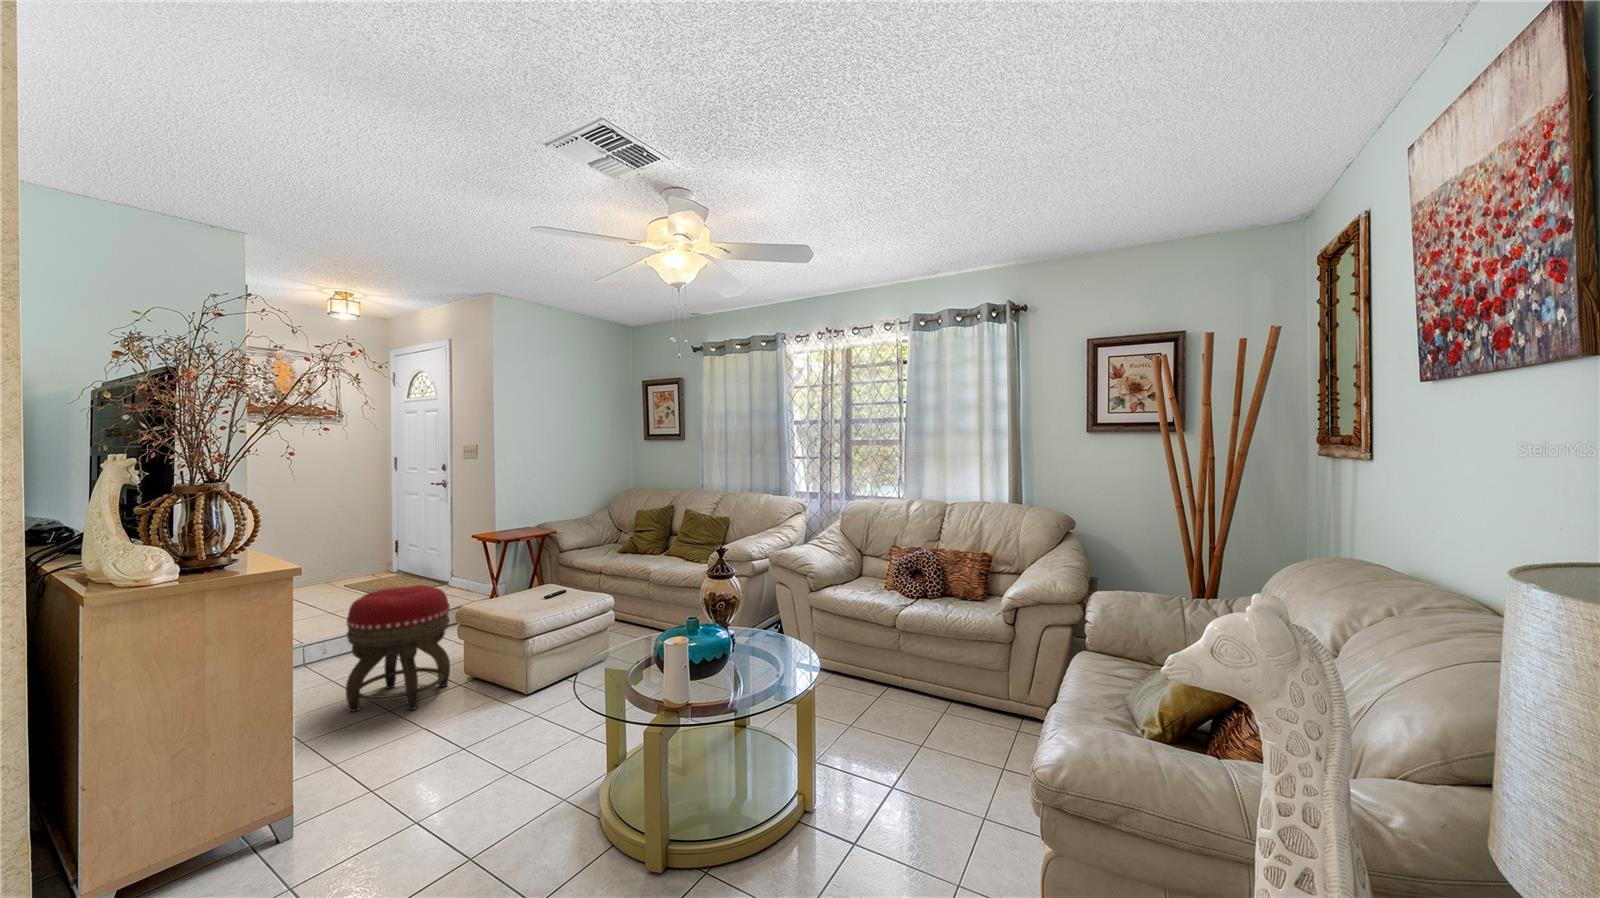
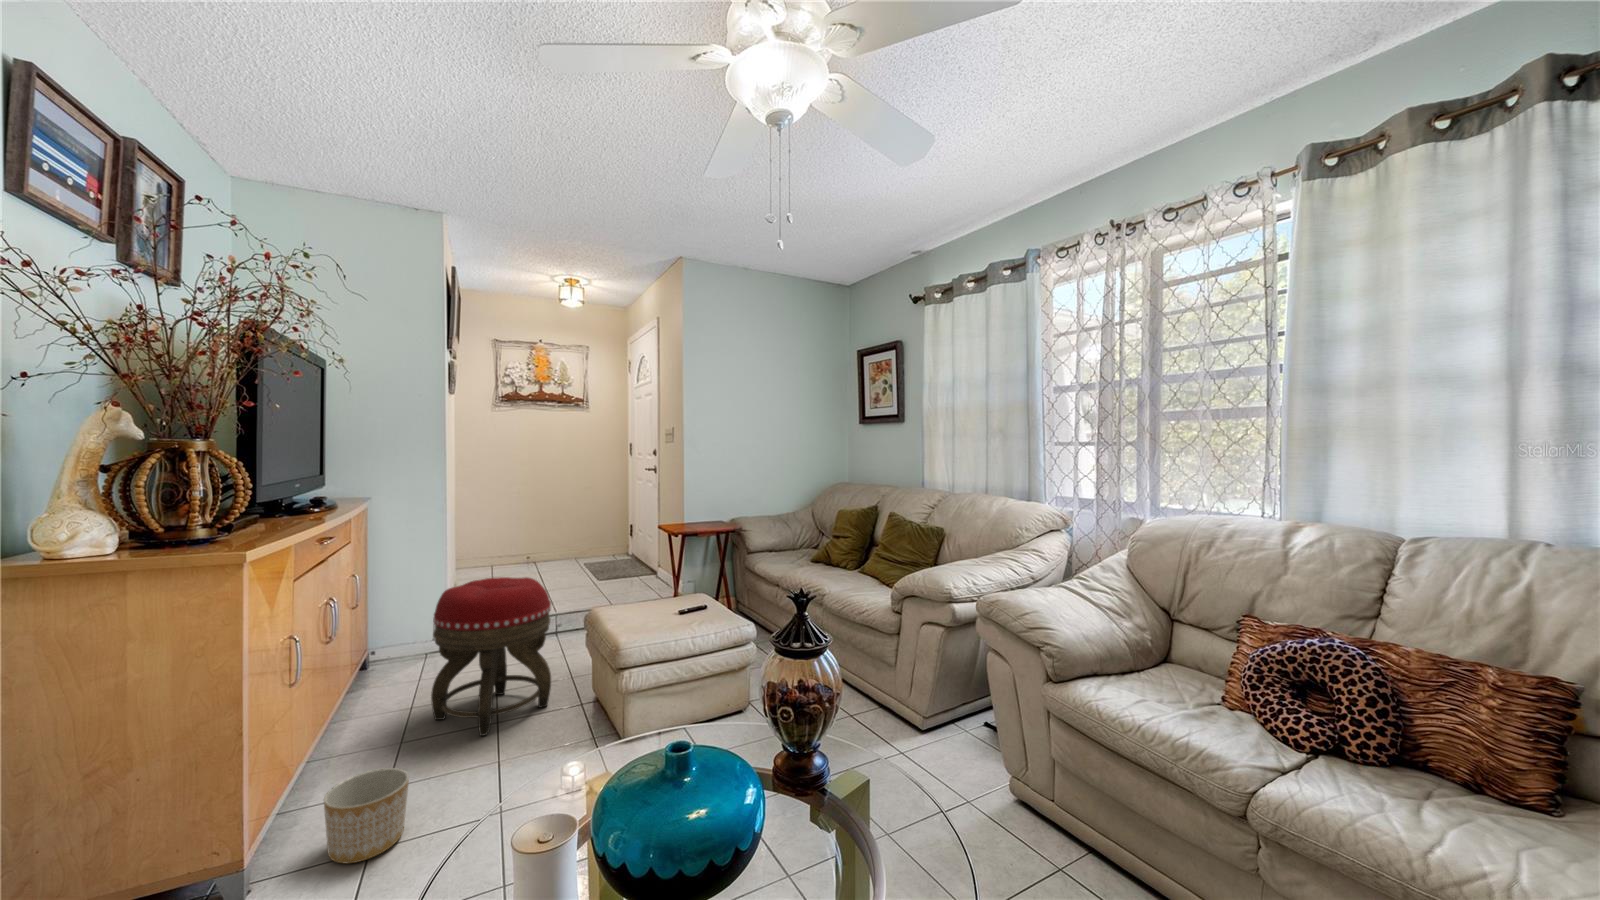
planter: none [372,719,430,781] -> present [324,768,409,864]

